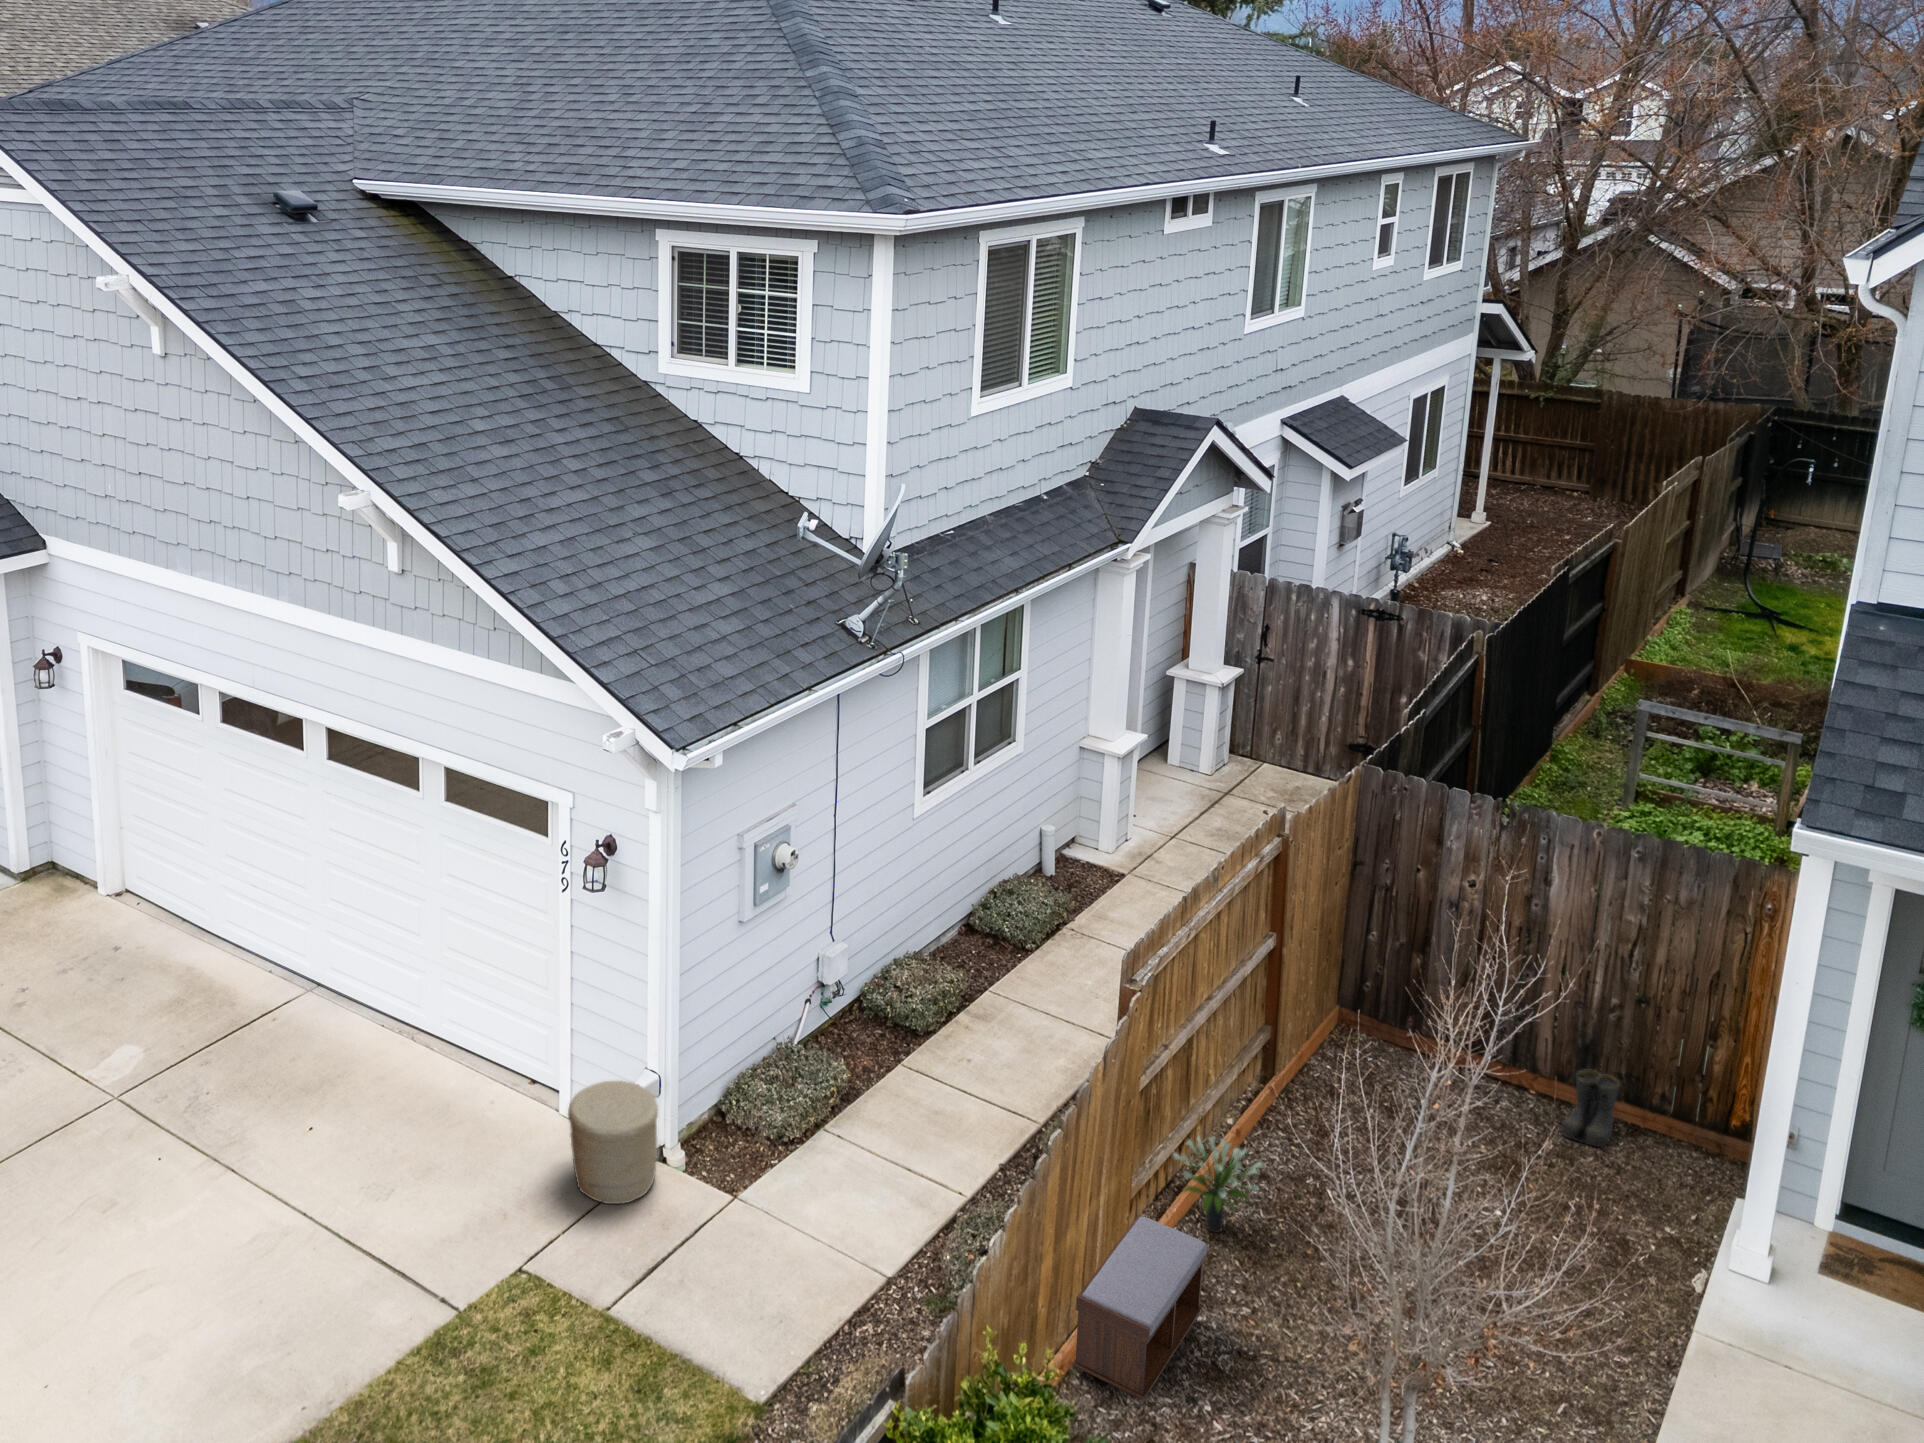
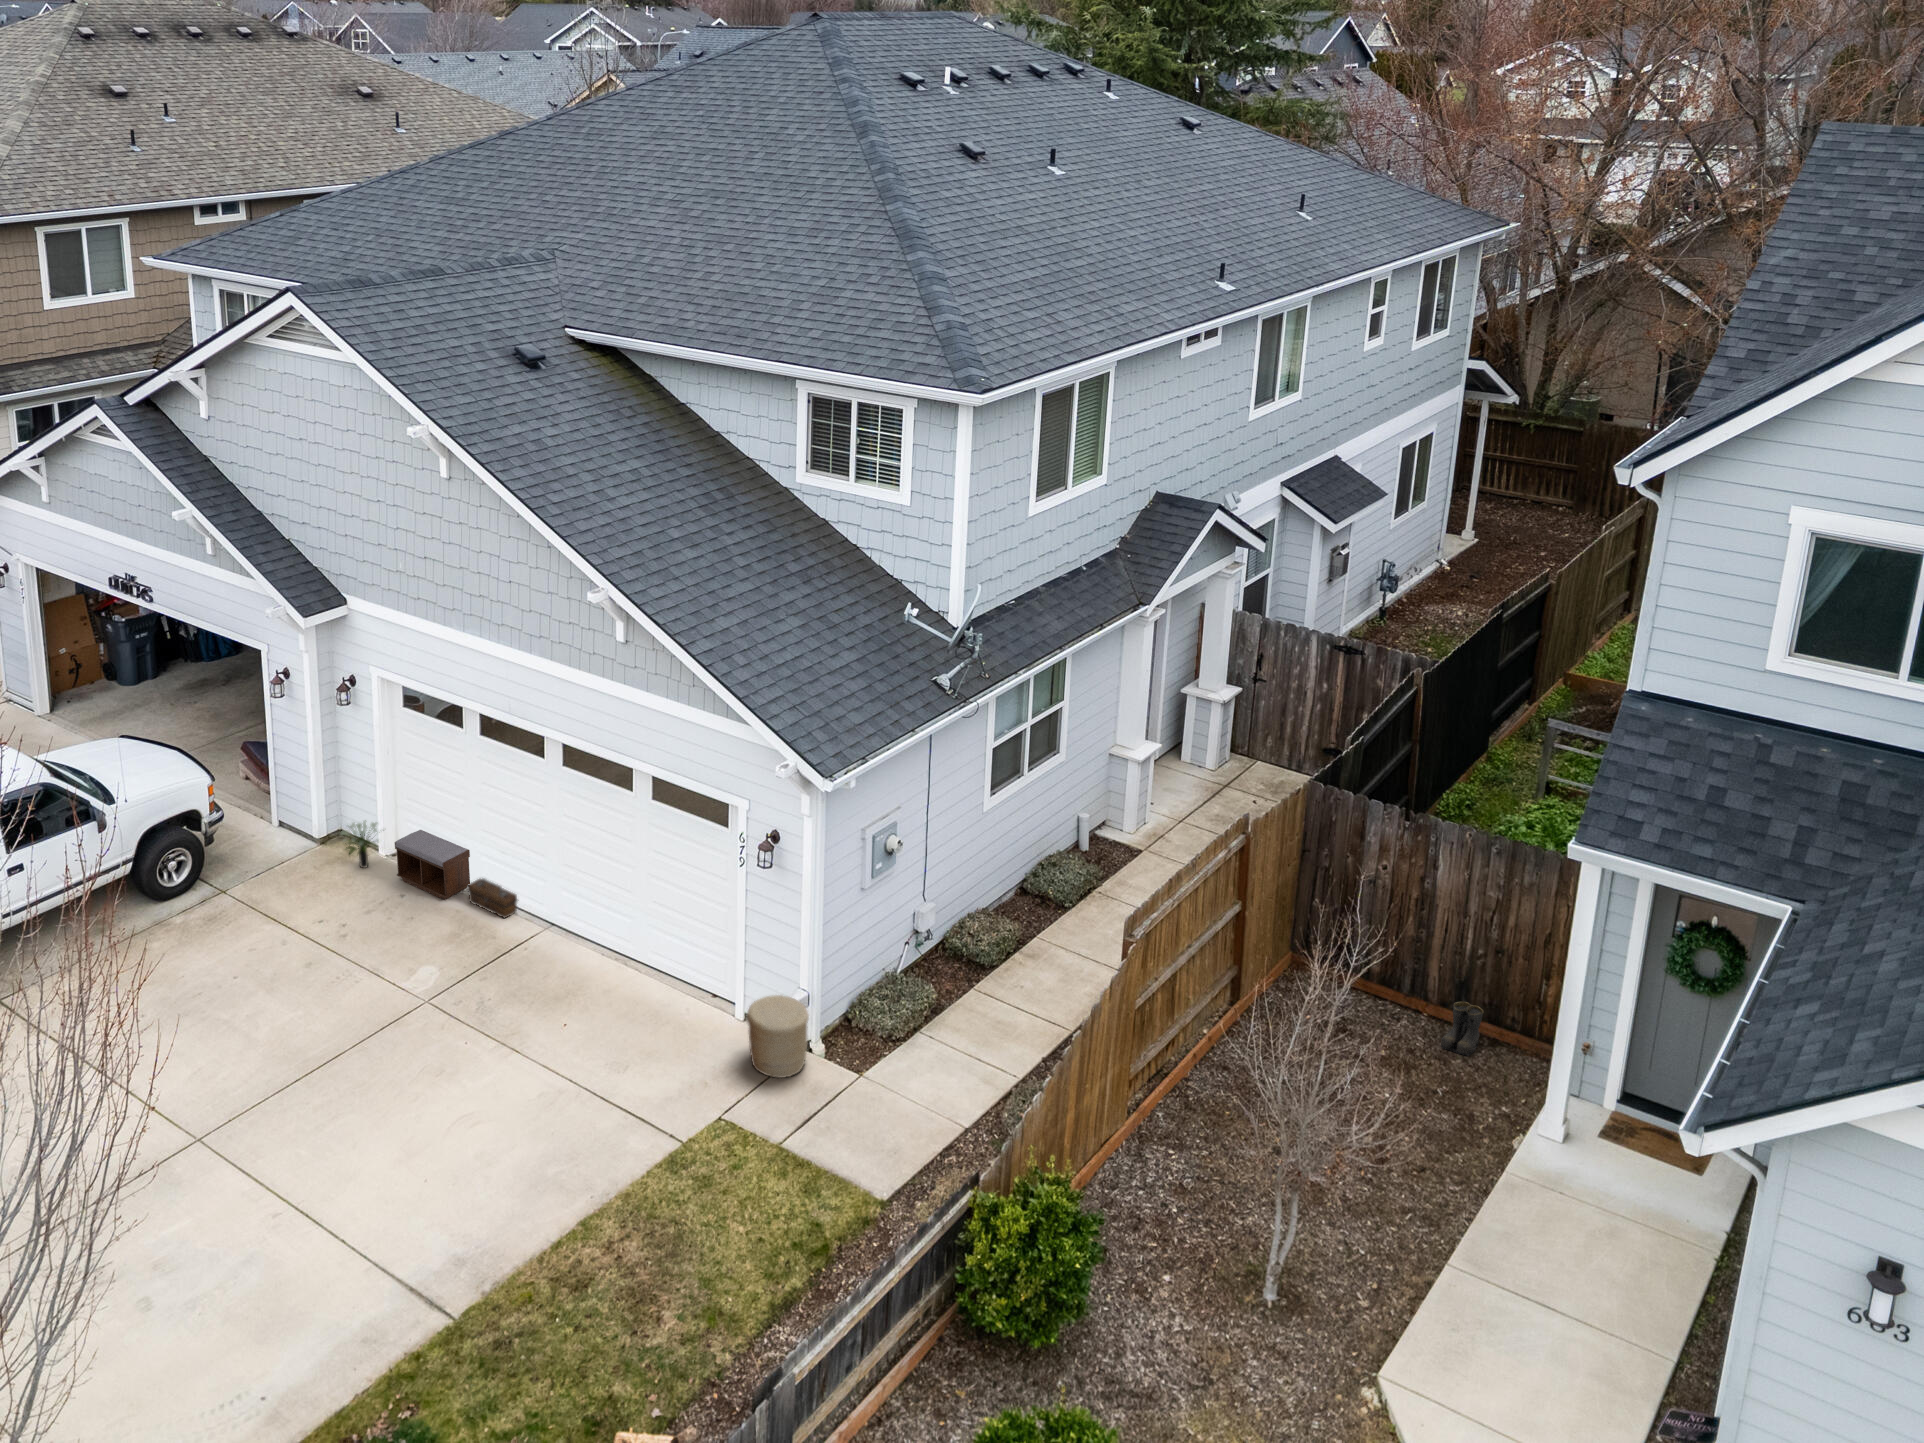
toolbox: none [205,922,275,977] -> present [467,878,517,918]
potted plant: present [1174,1137,1264,1233] -> present [341,820,384,868]
bench: present [1073,1215,1207,1400] -> present [395,830,470,900]

